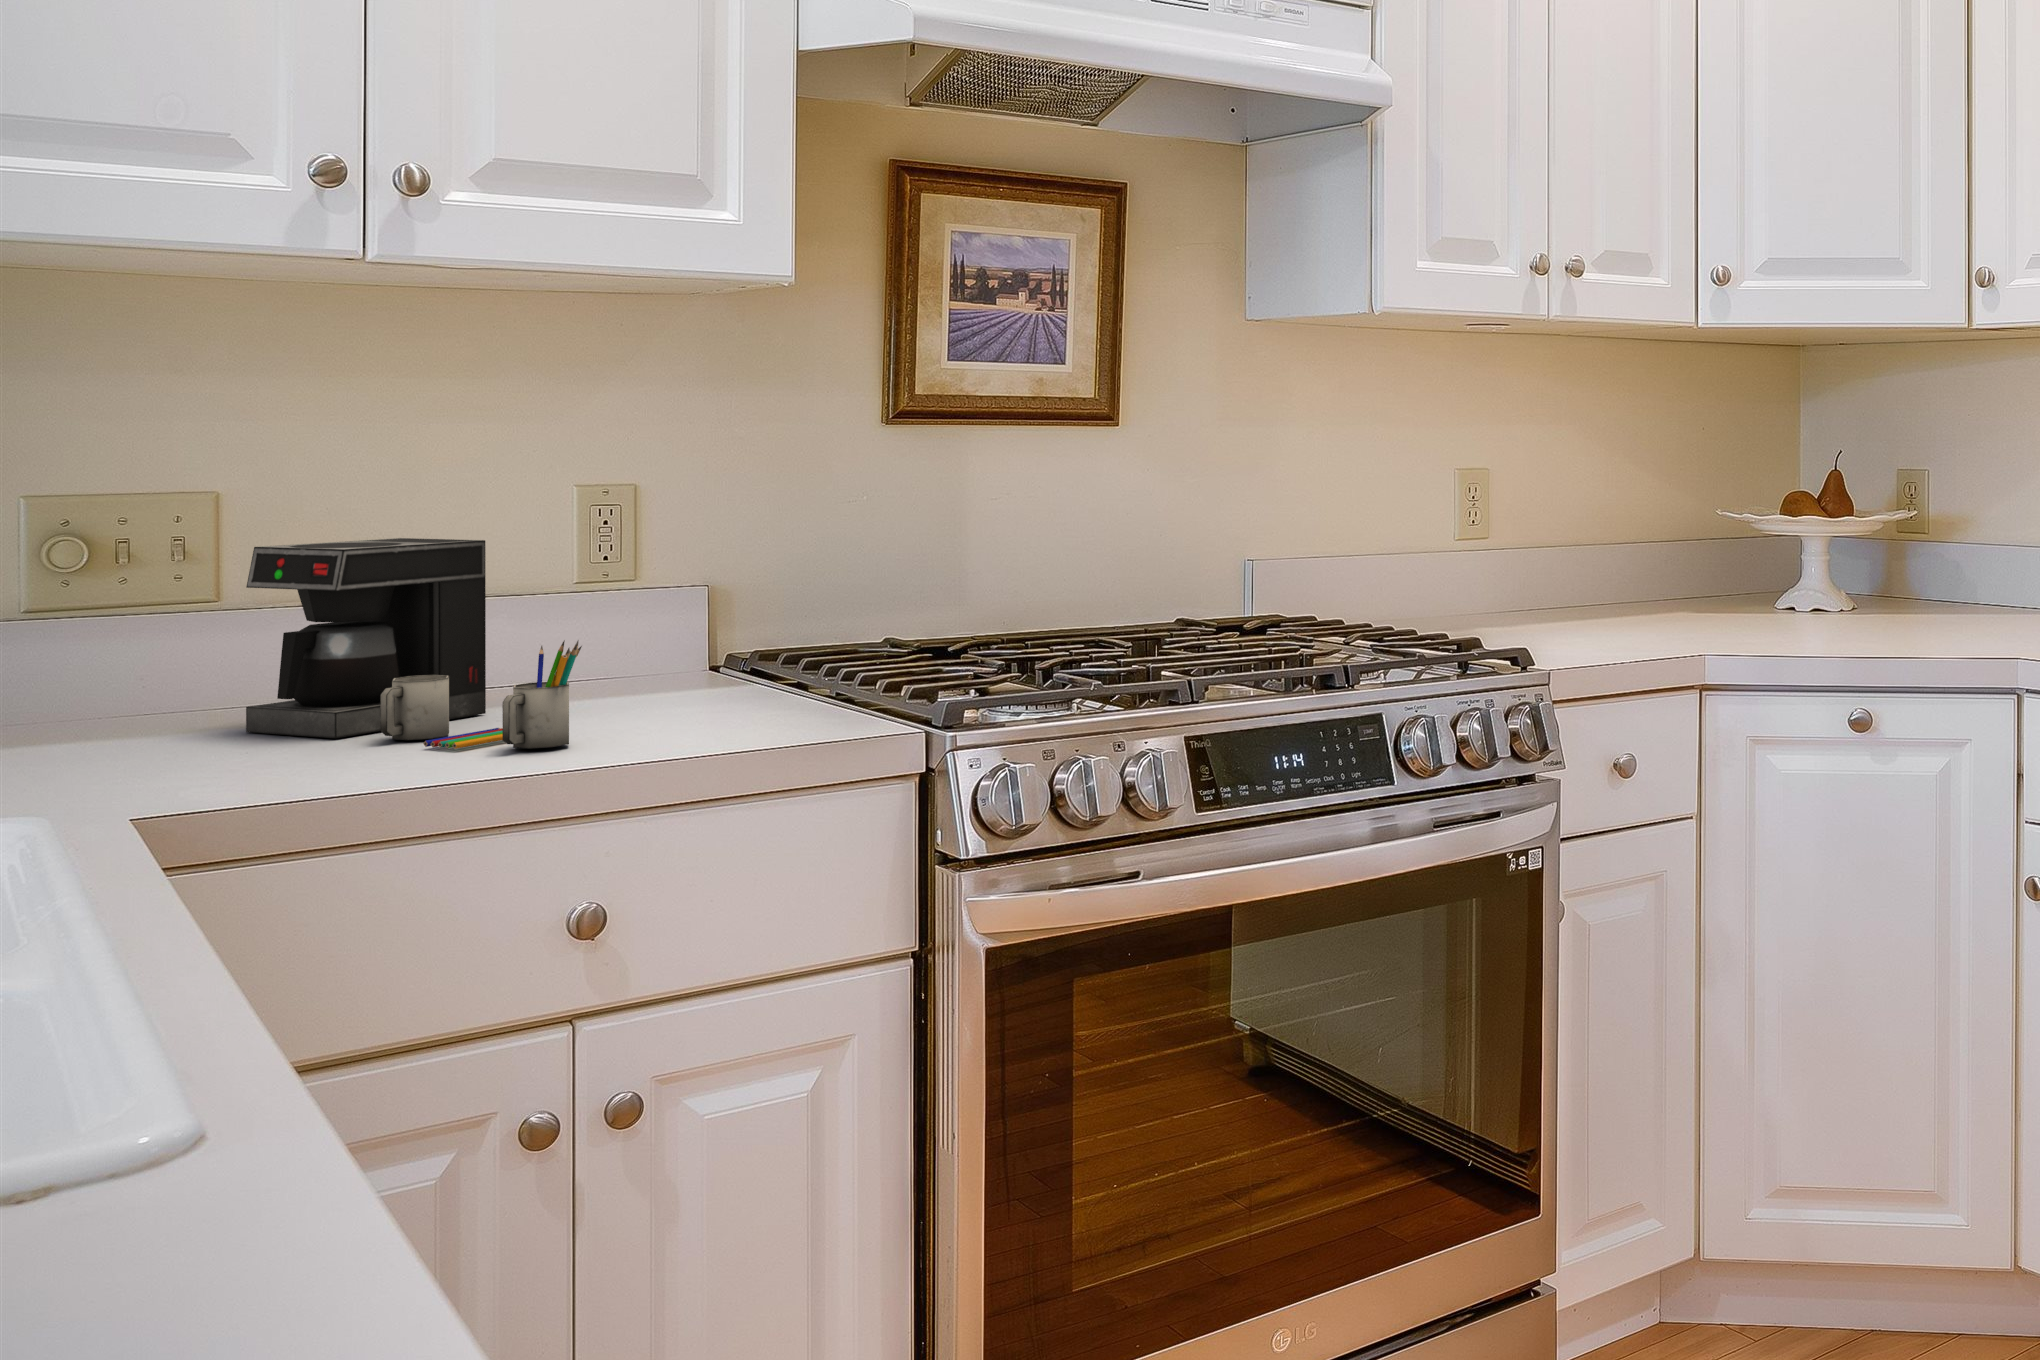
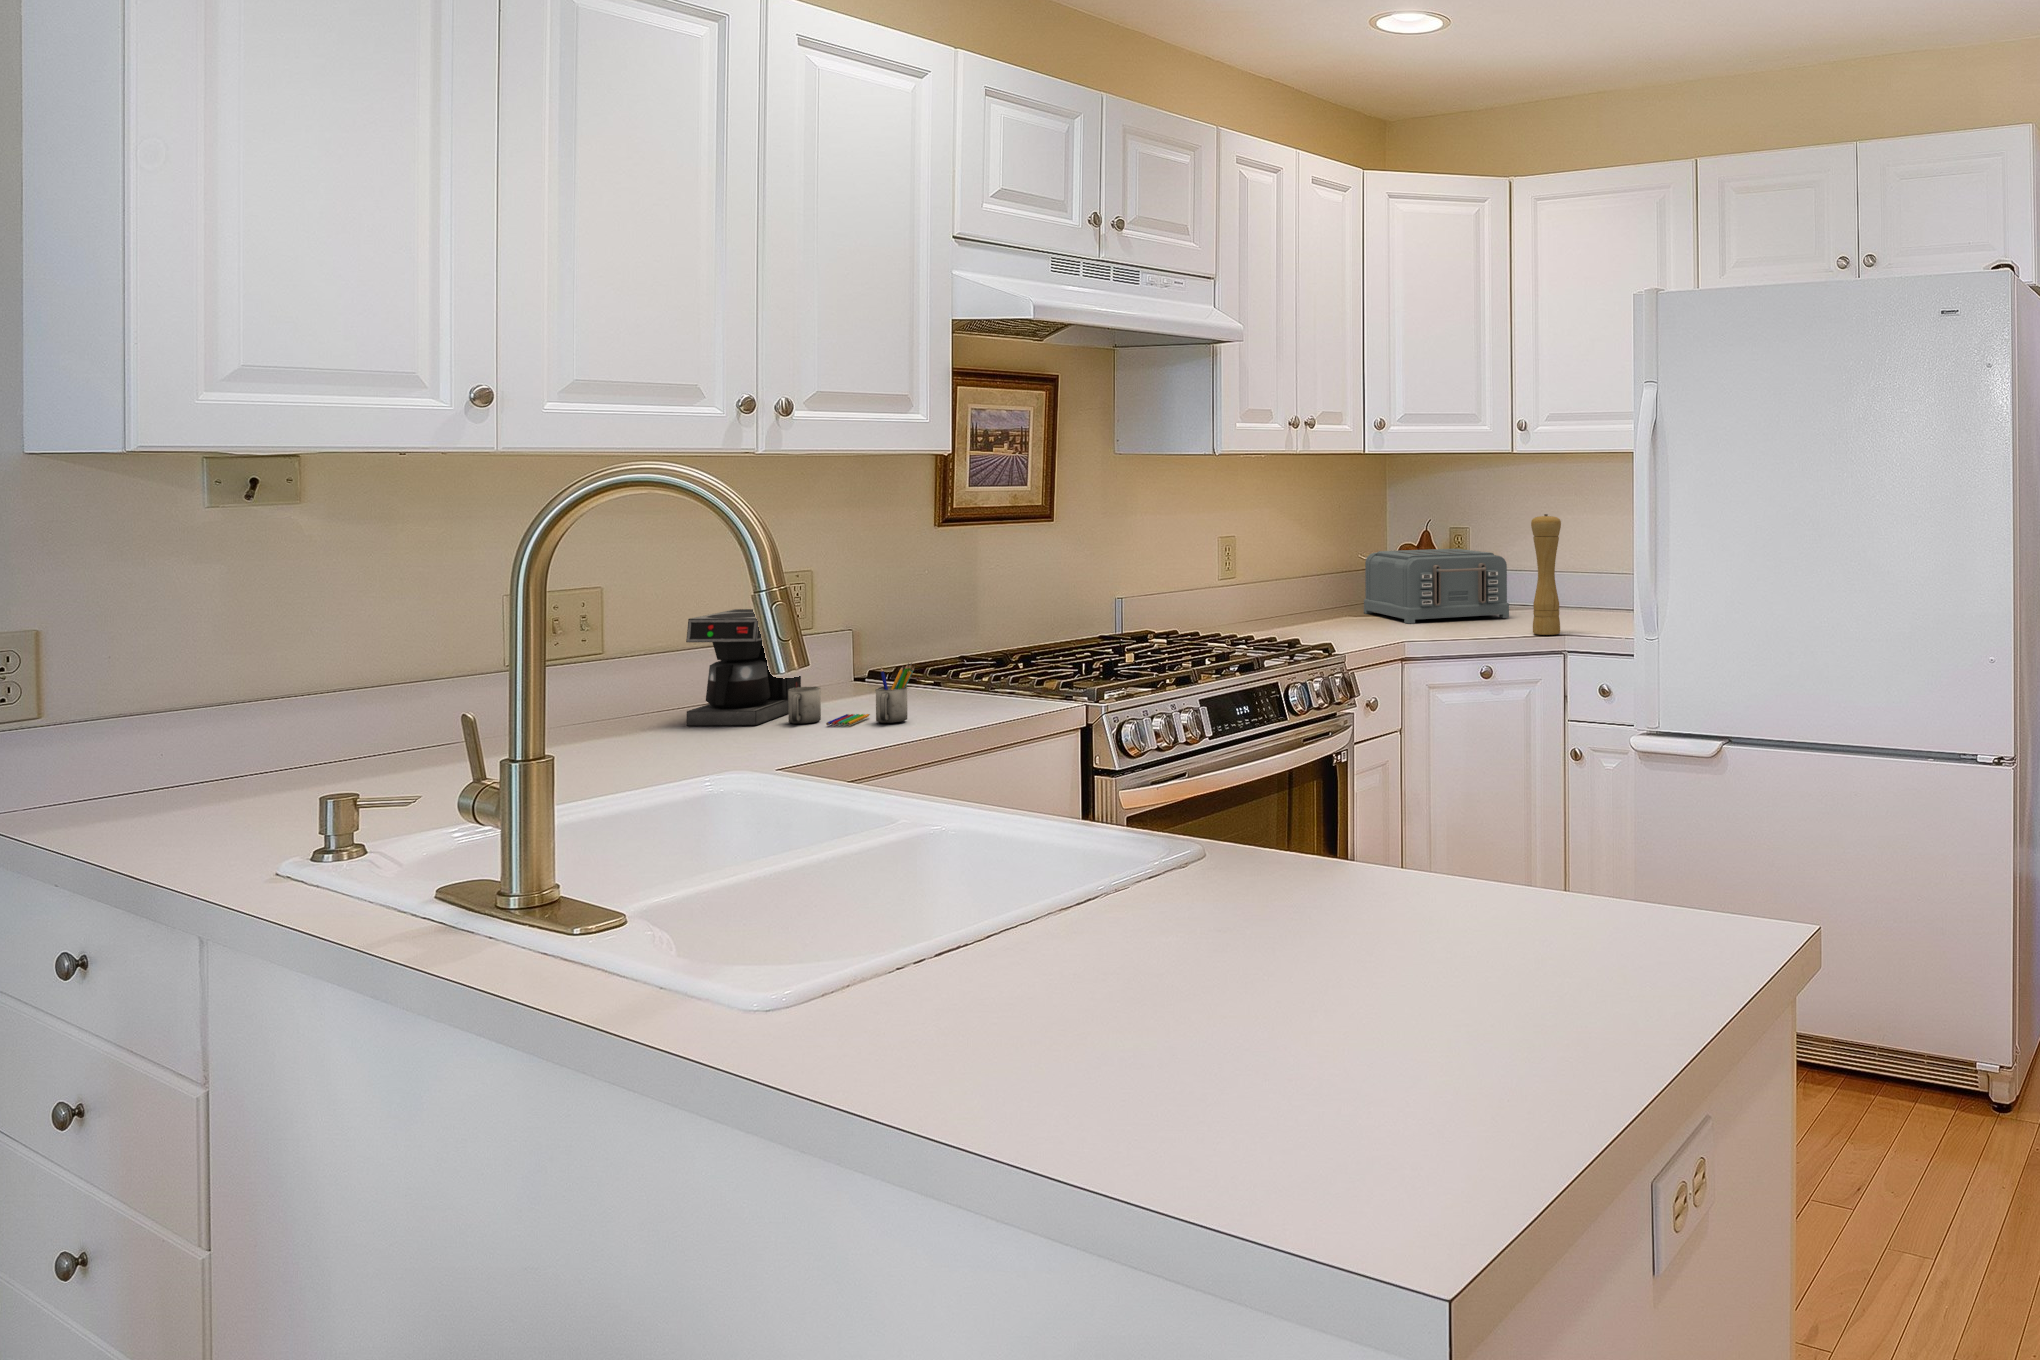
pepper mill: none [1956,428,2014,654] -> present [1531,514,1561,635]
toaster: none [1713,500,1953,624] -> present [1364,549,1509,623]

